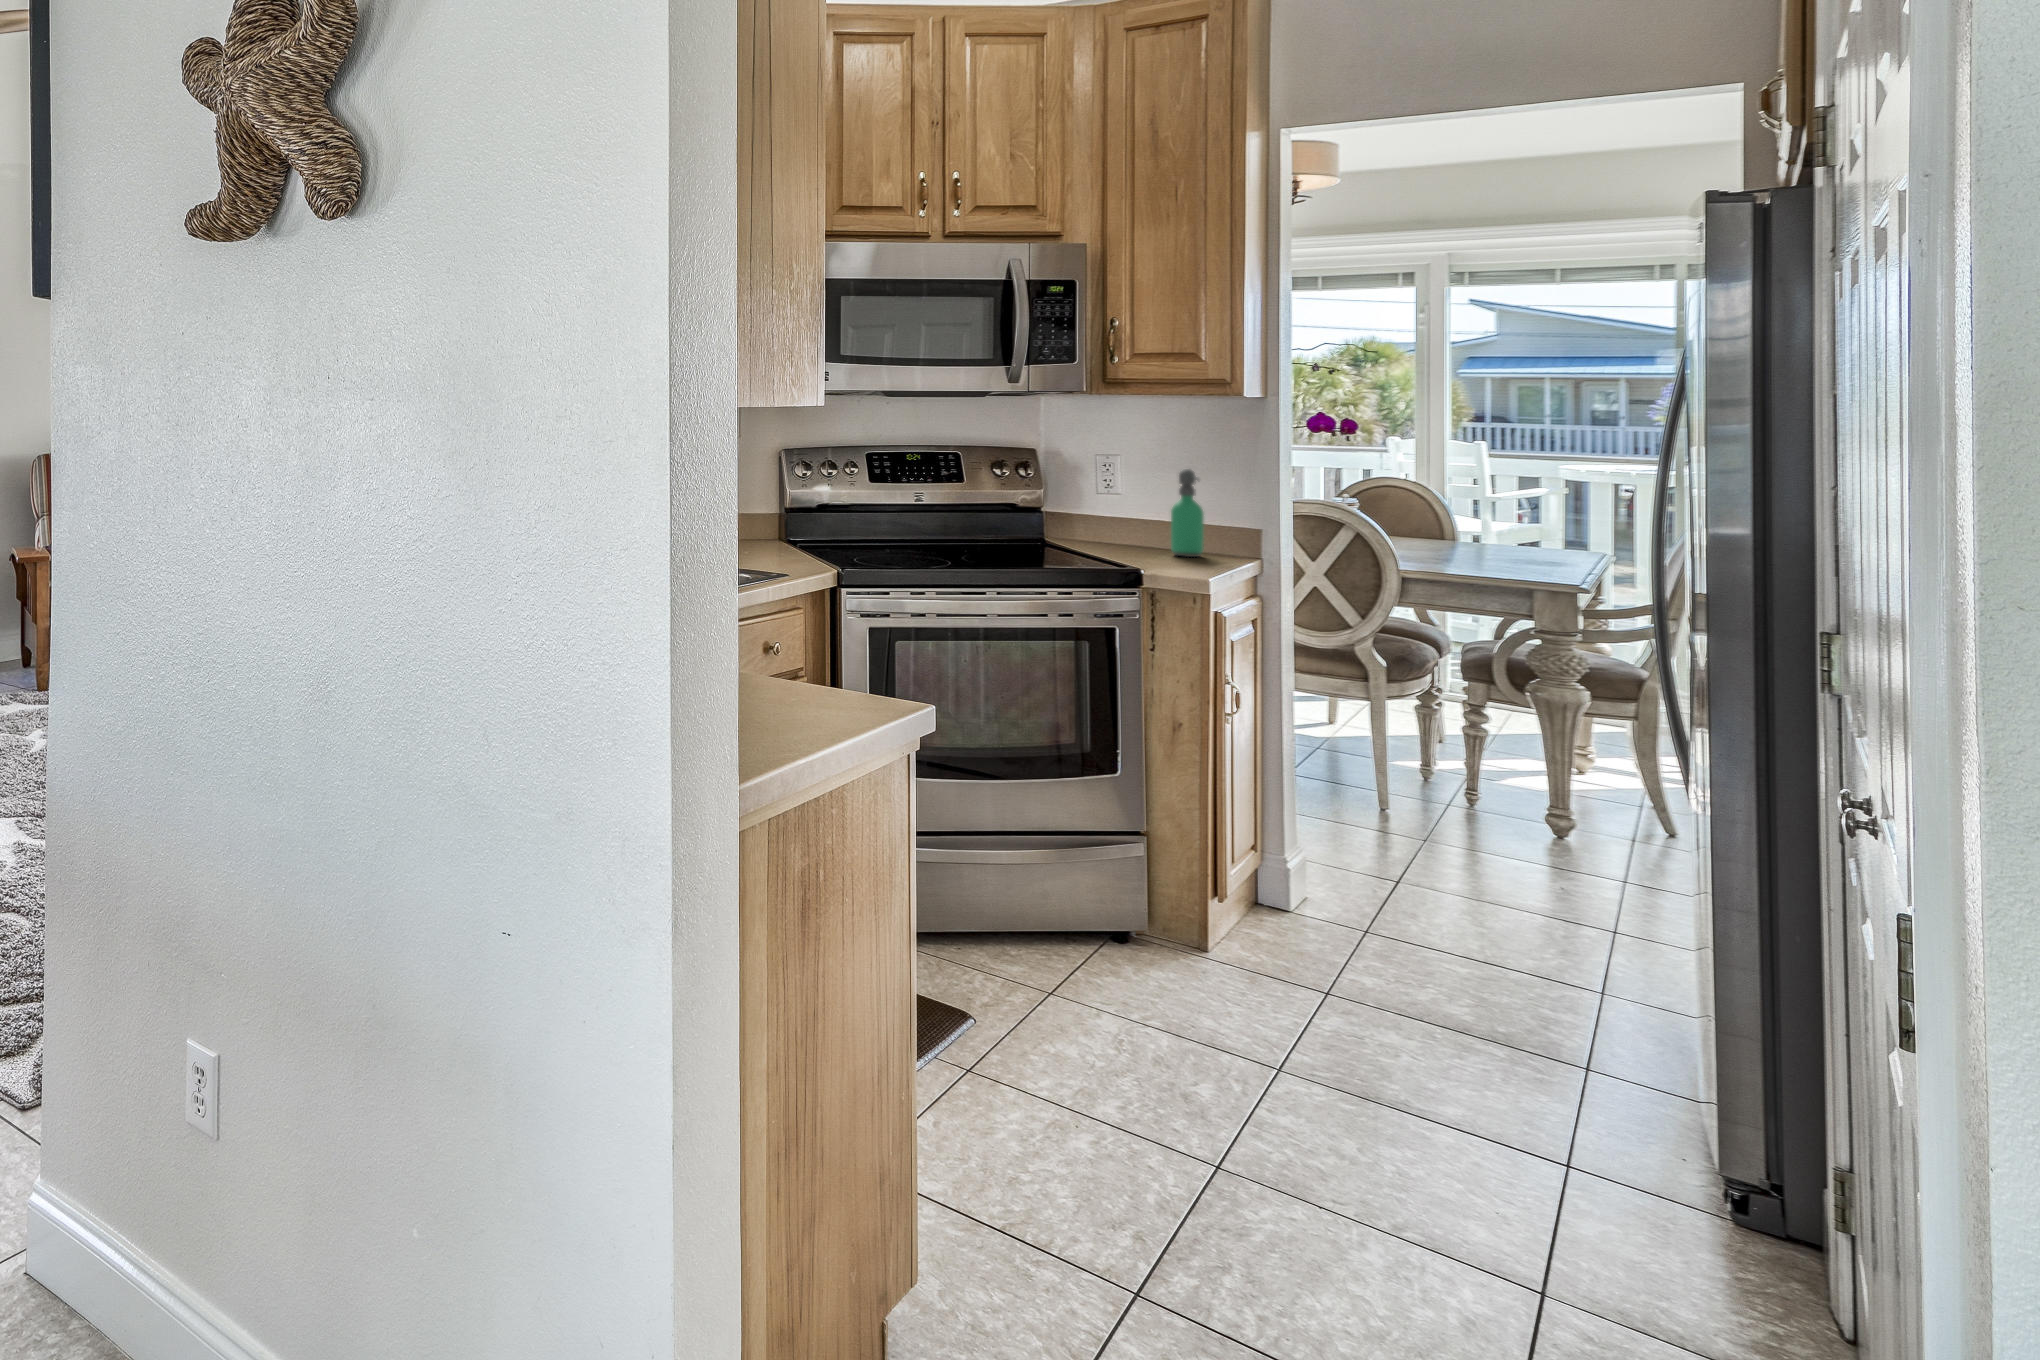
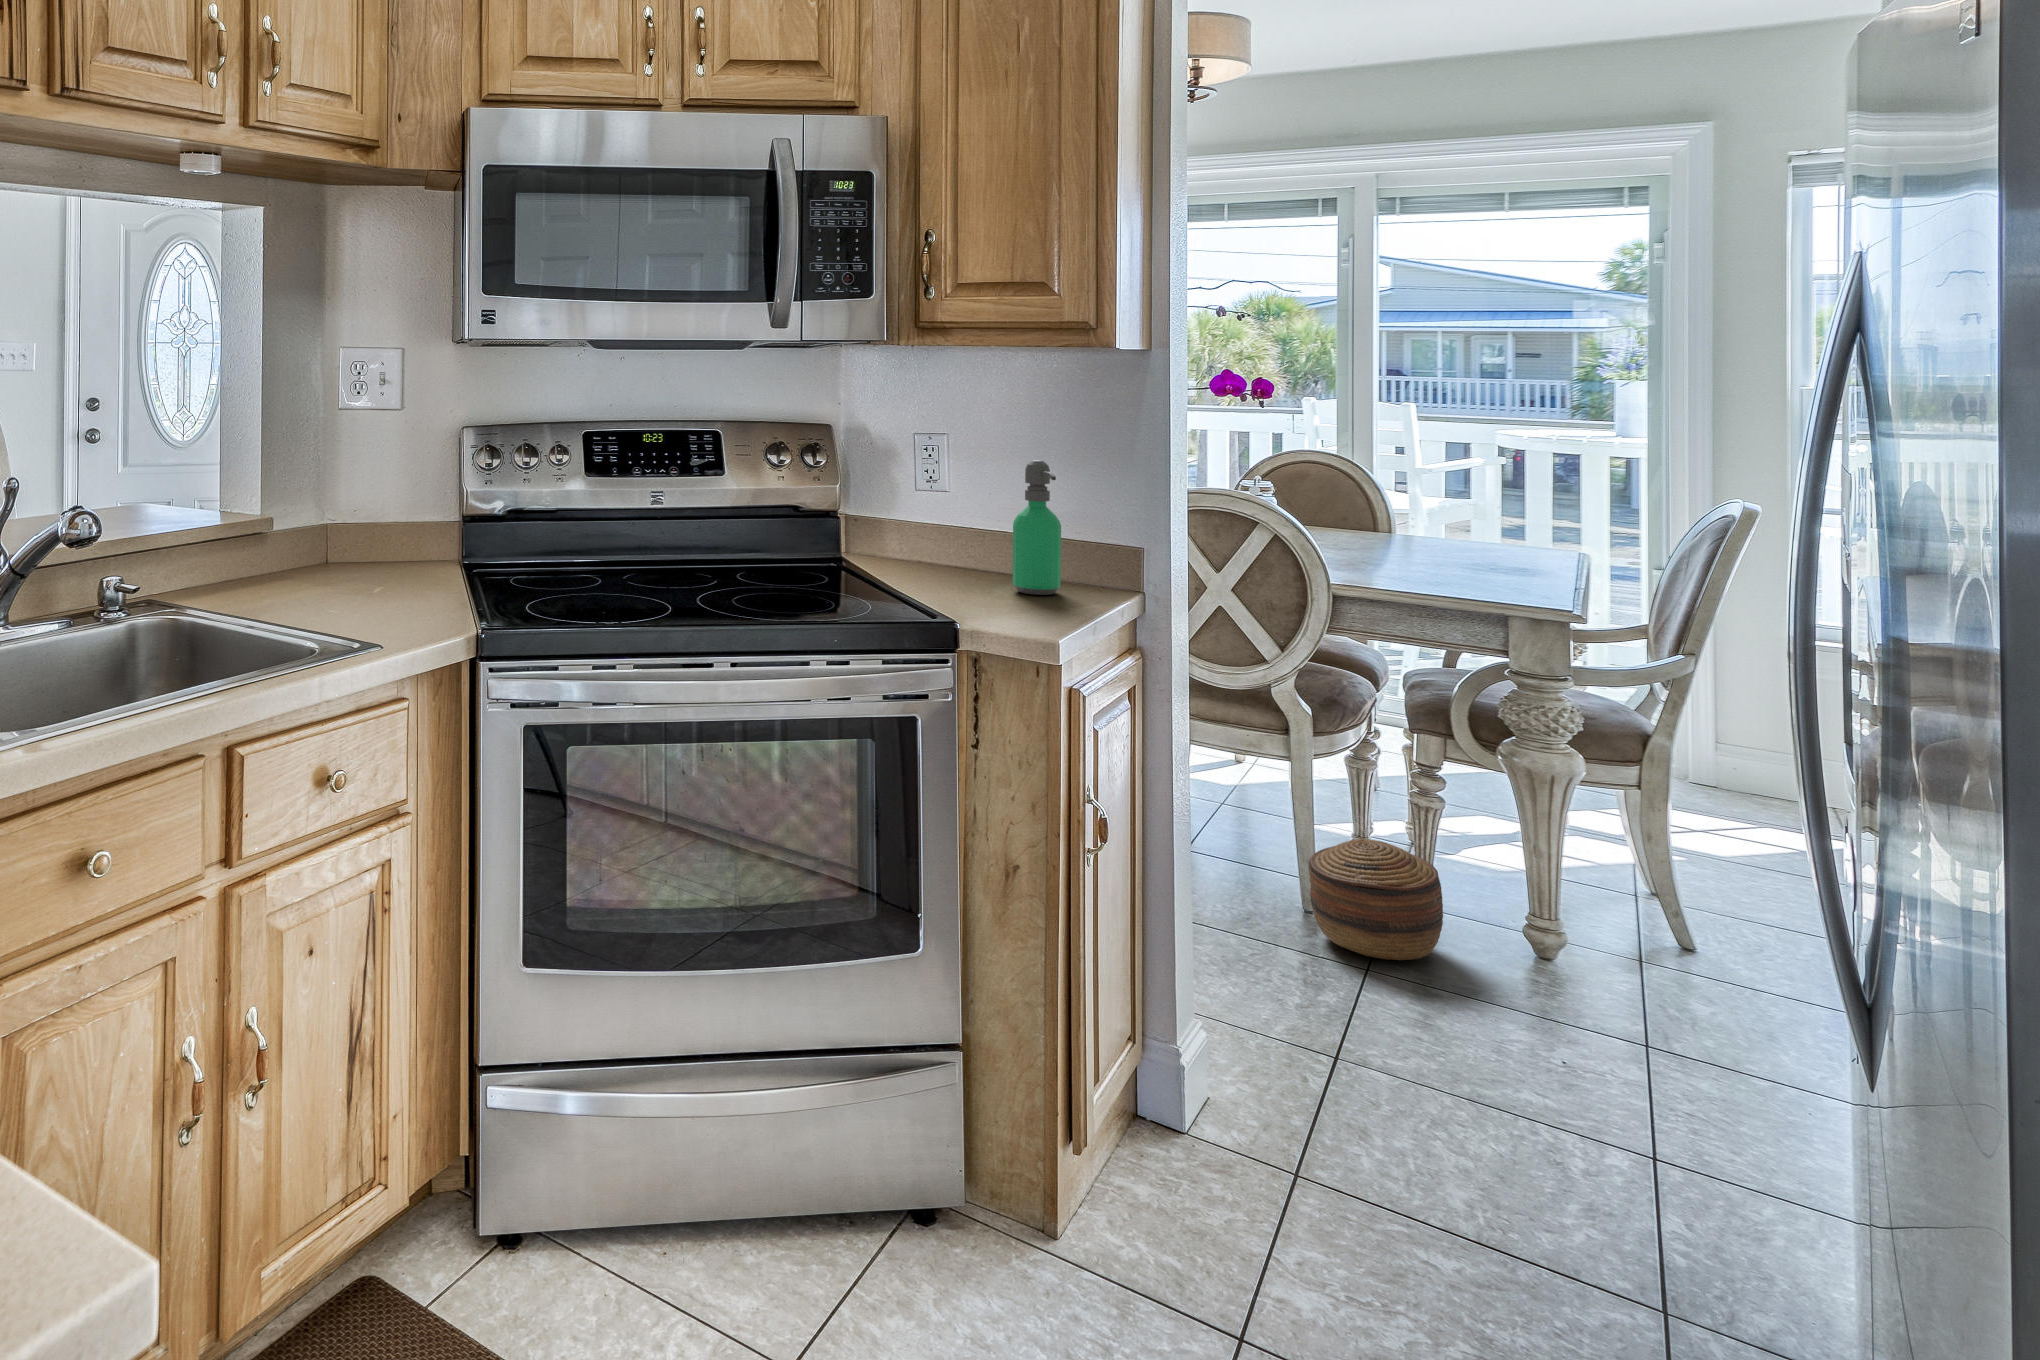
basket: none [1384,755,1483,840] -> present [1309,839,1443,960]

